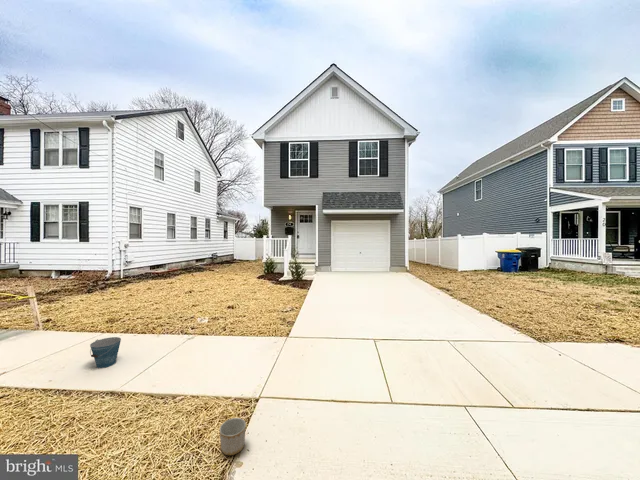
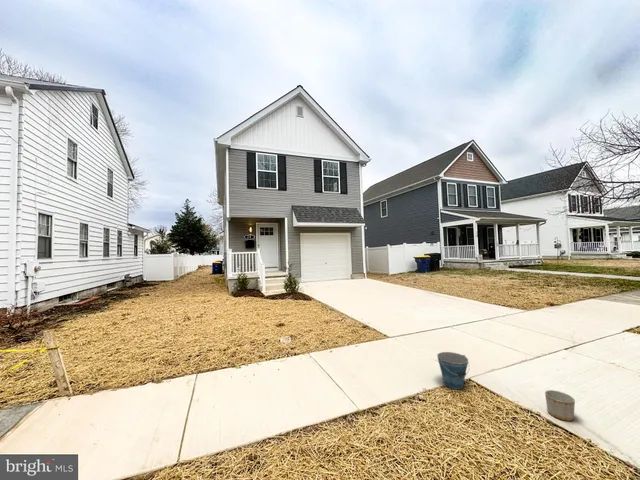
bucket: present [90,337,121,368] -> present [437,352,468,389]

